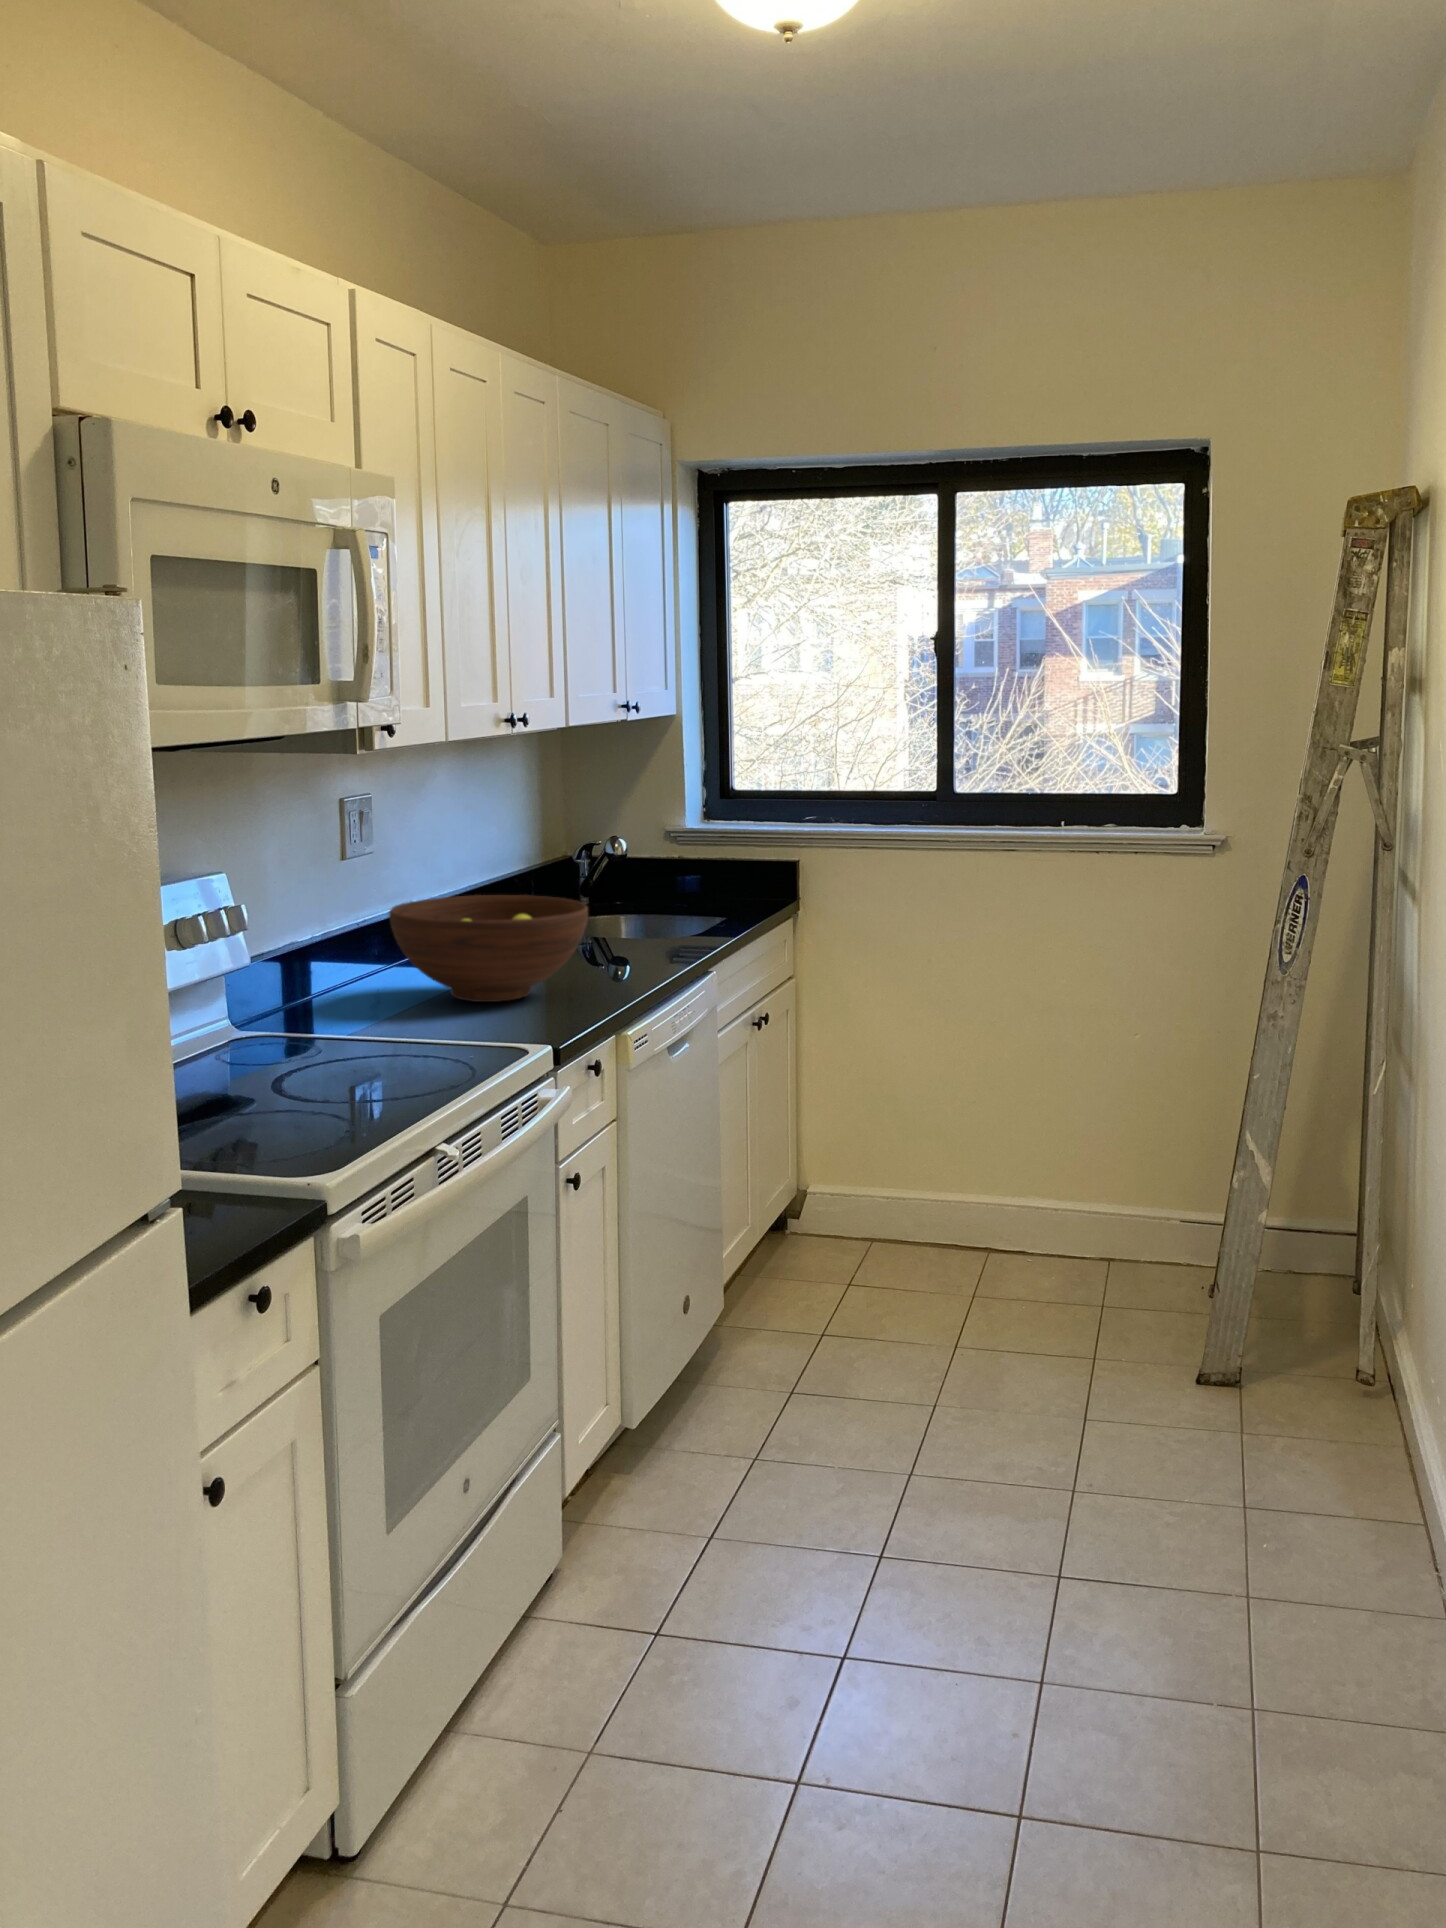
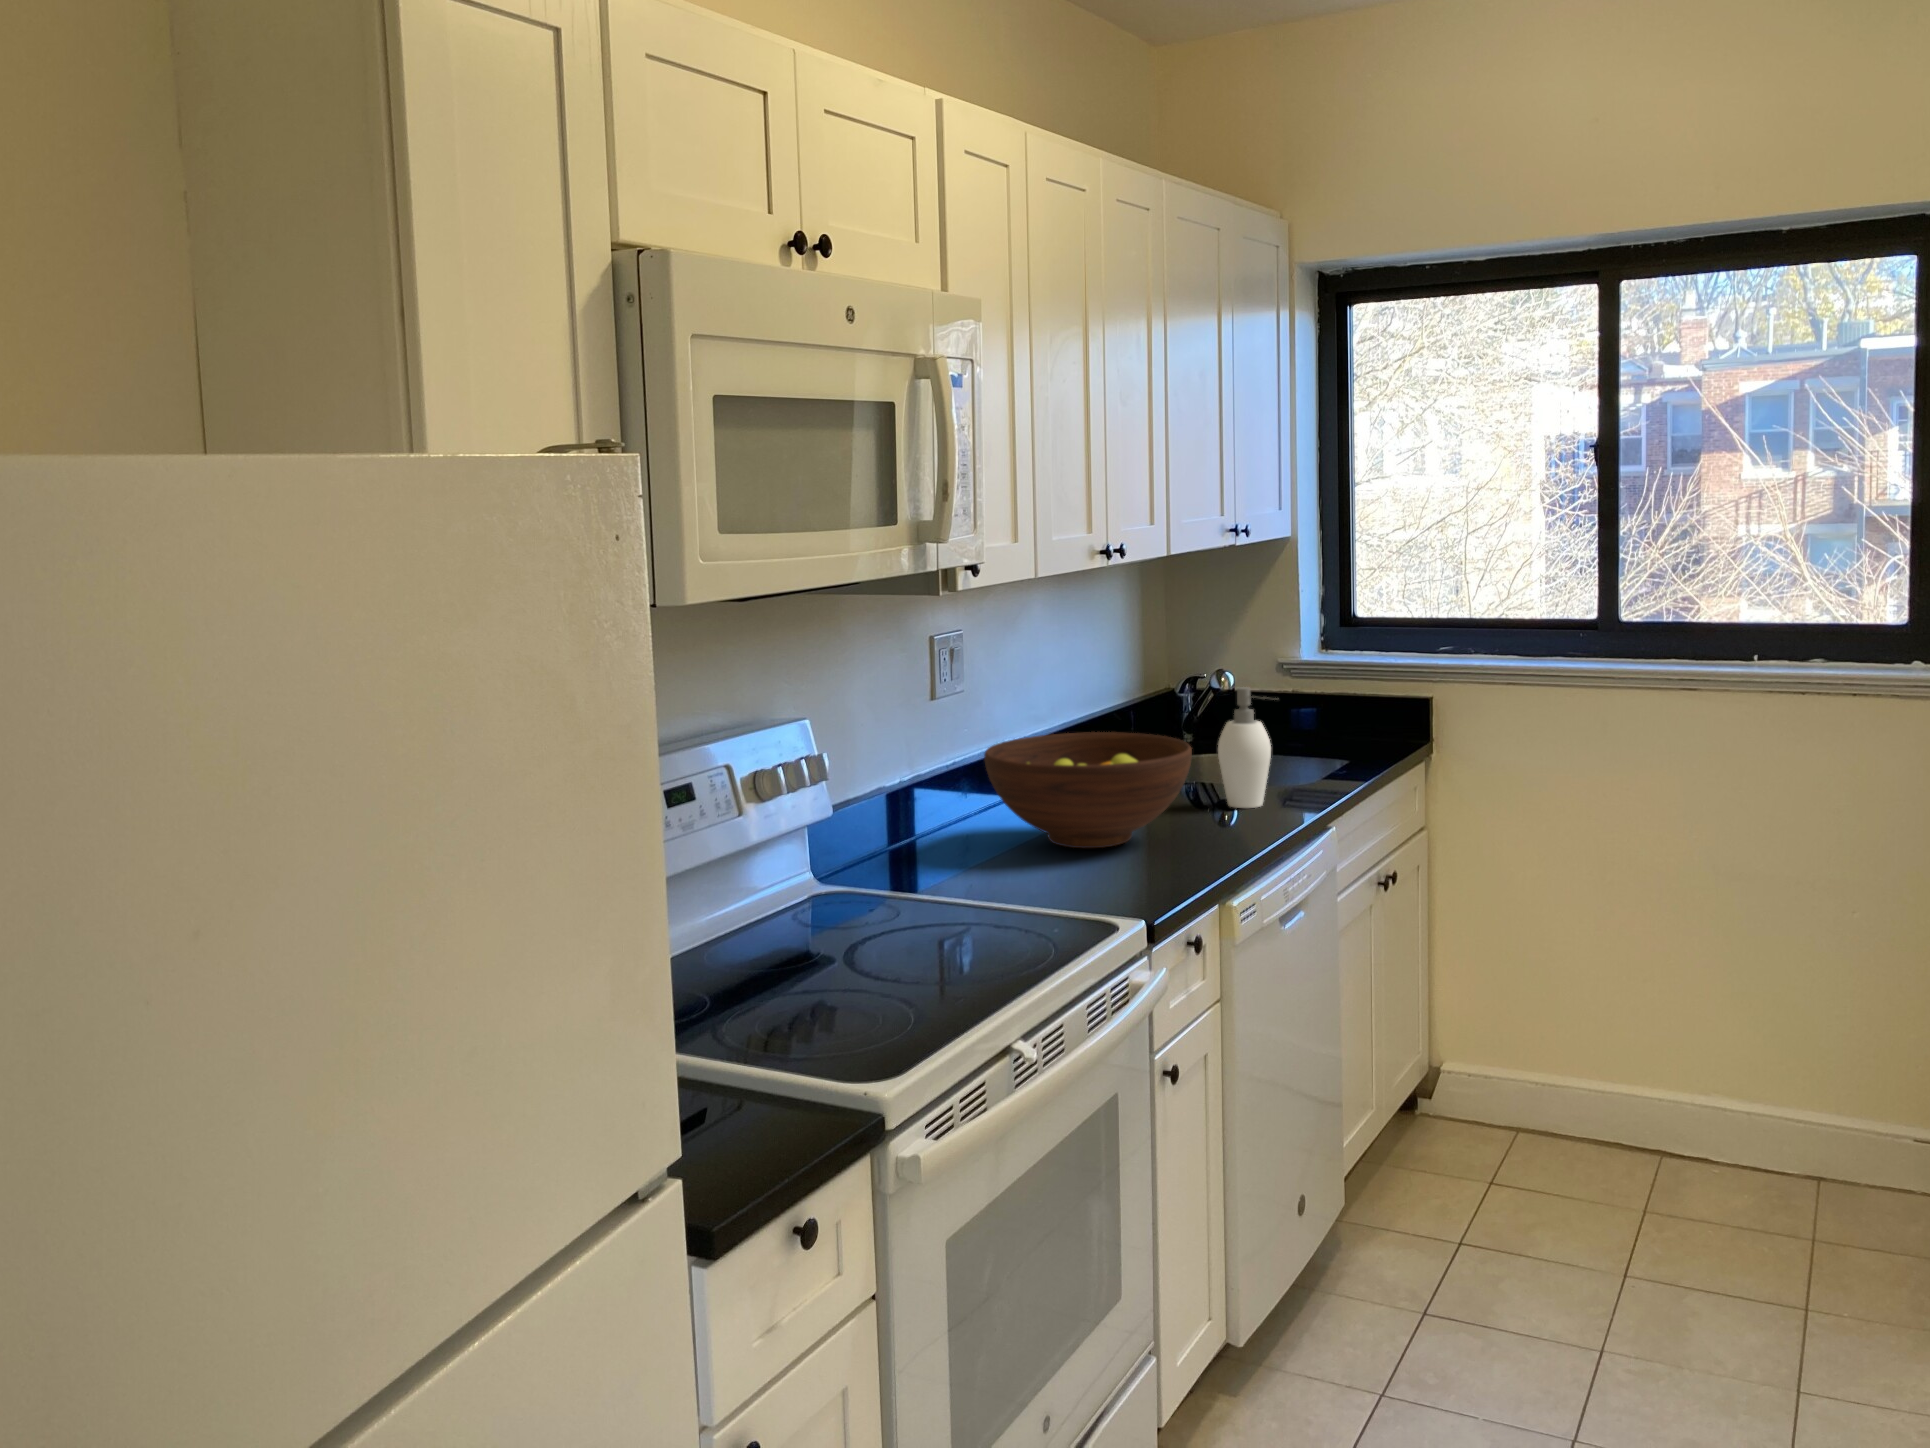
soap dispenser: none [611,855,668,969] -> present [1218,687,1271,808]

